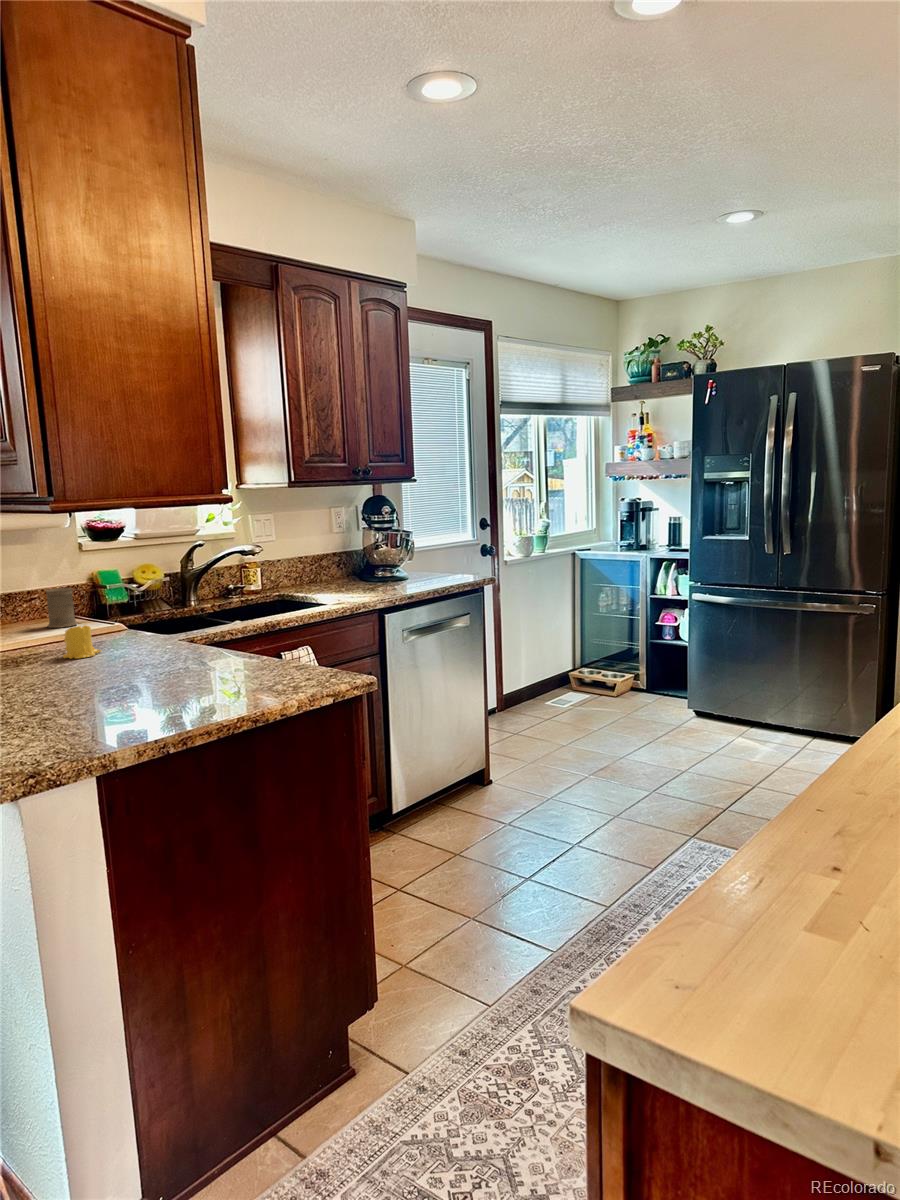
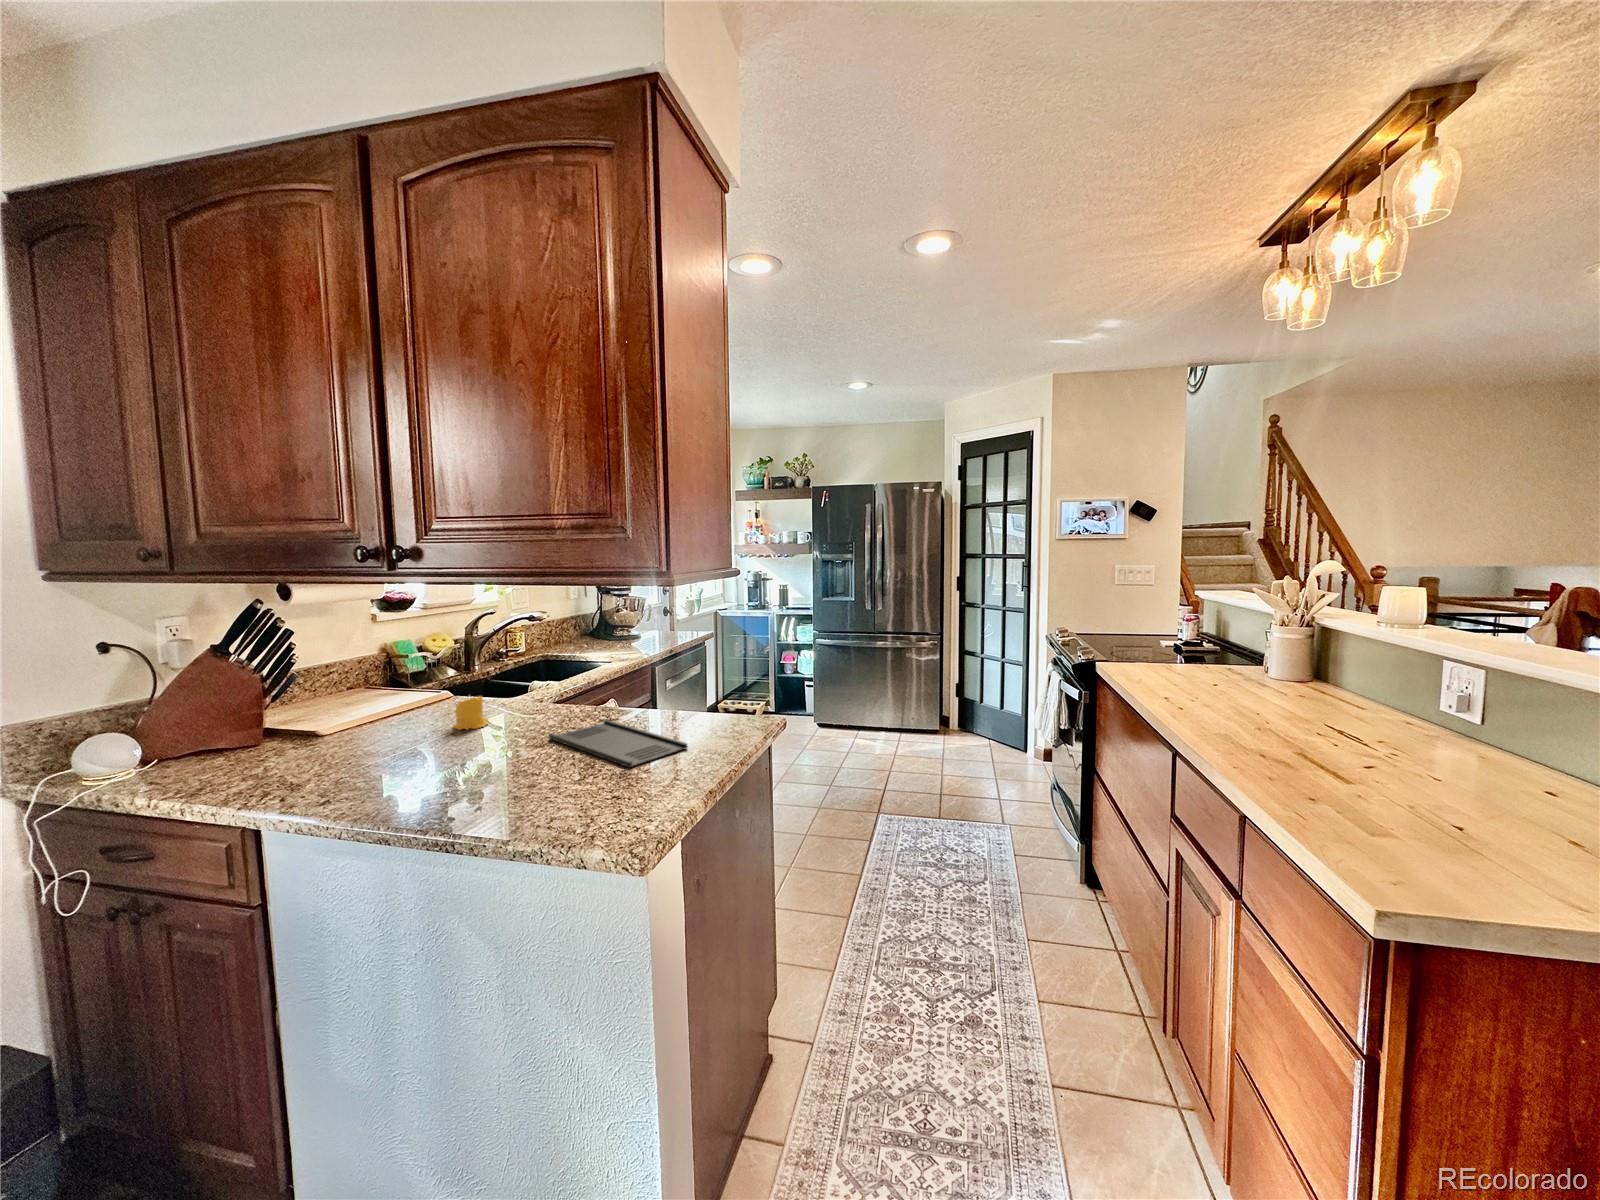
mug: present [46,588,78,628] -> none [364,660,406,701]
tray: none [114,659,210,705] -> present [549,720,687,768]

